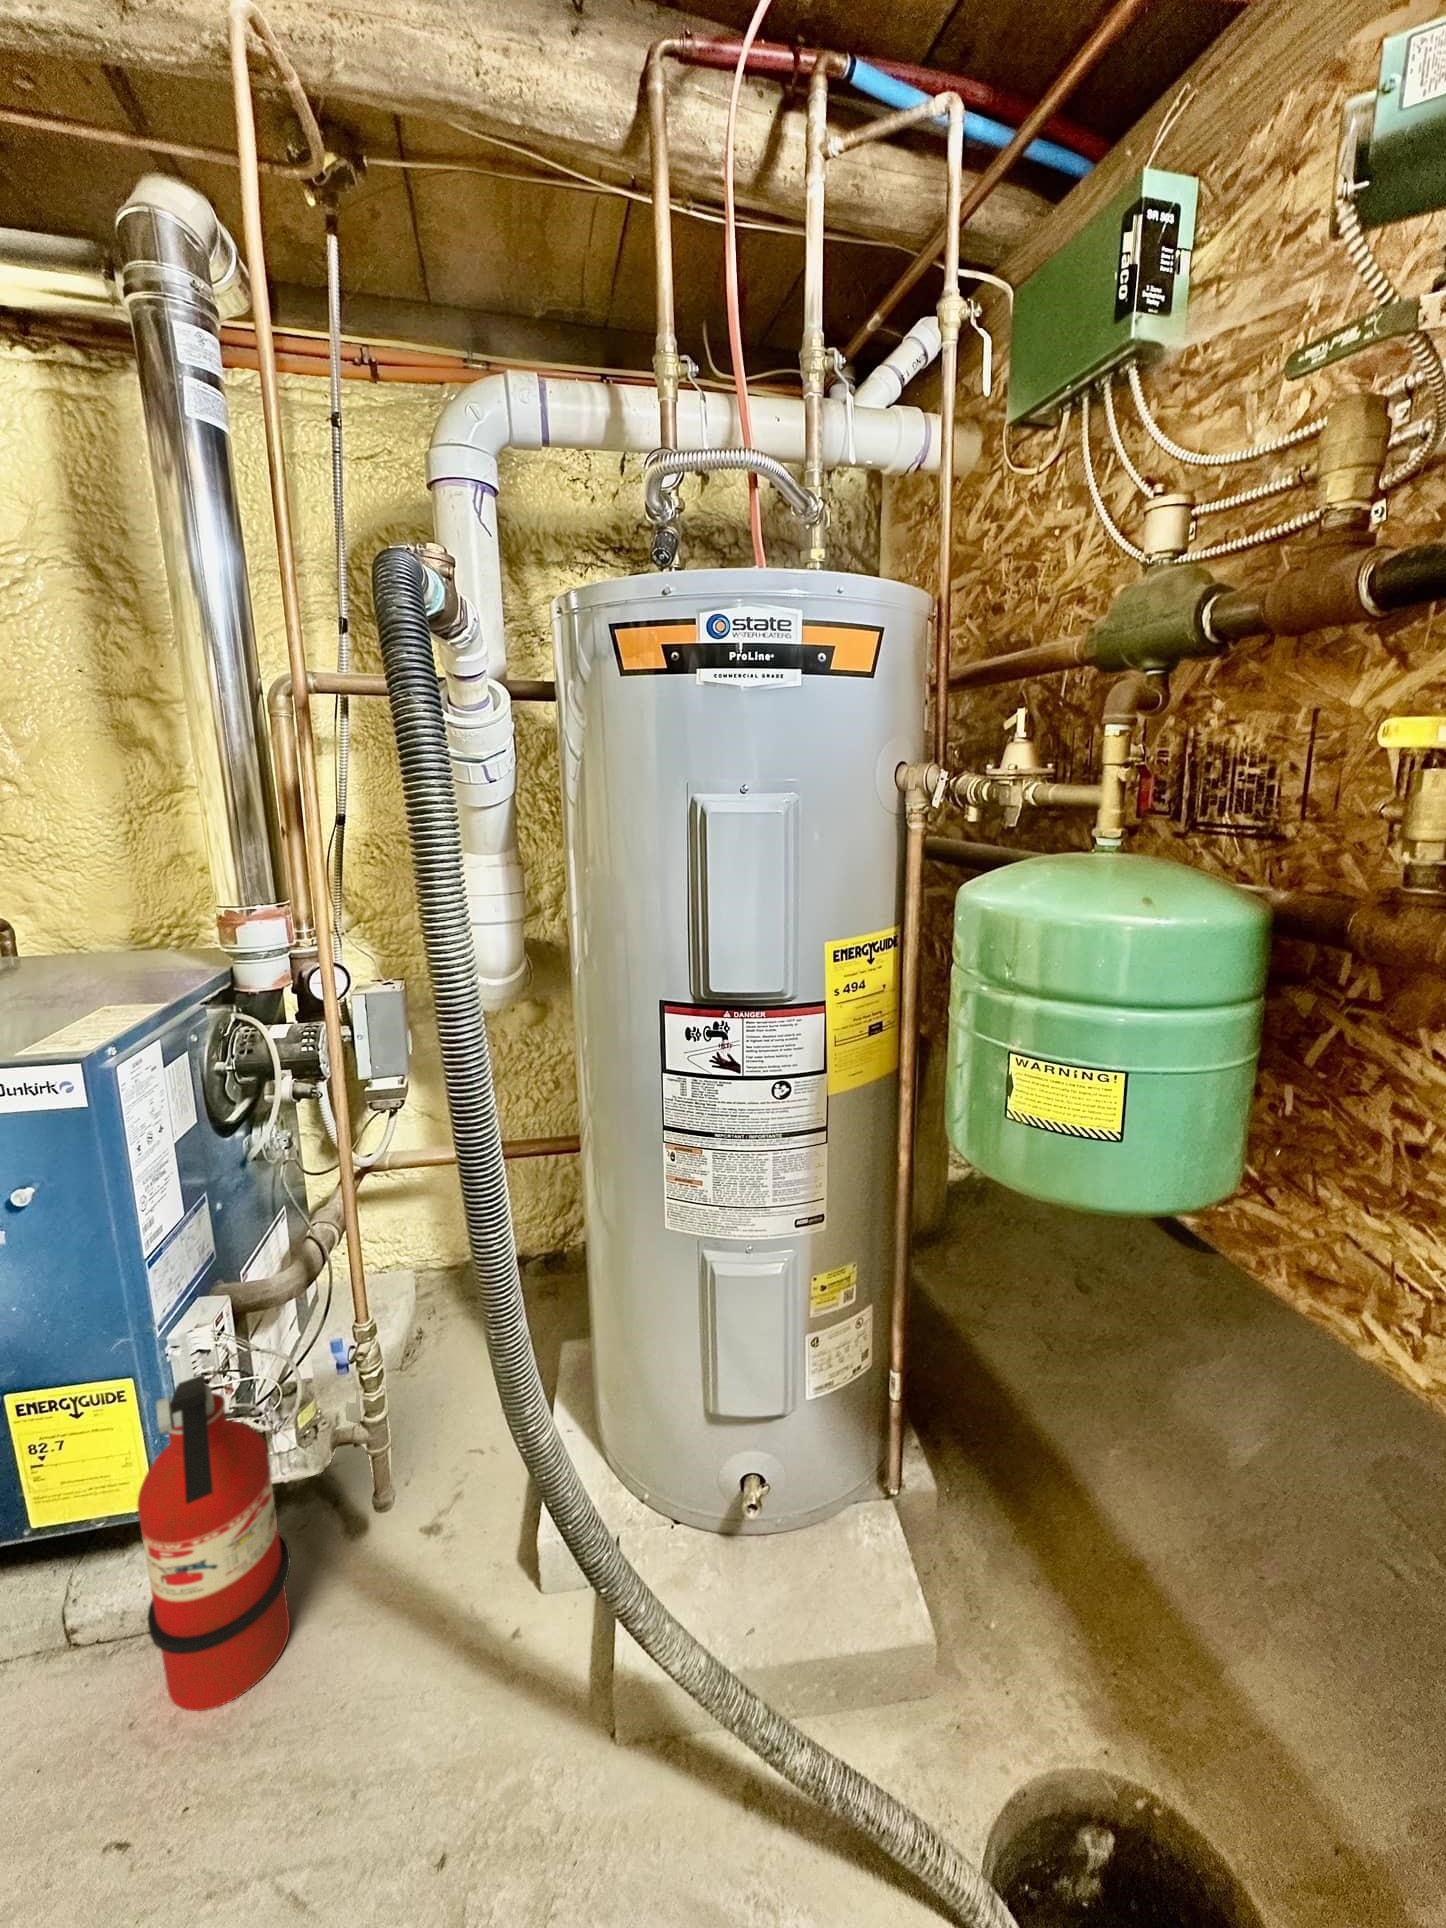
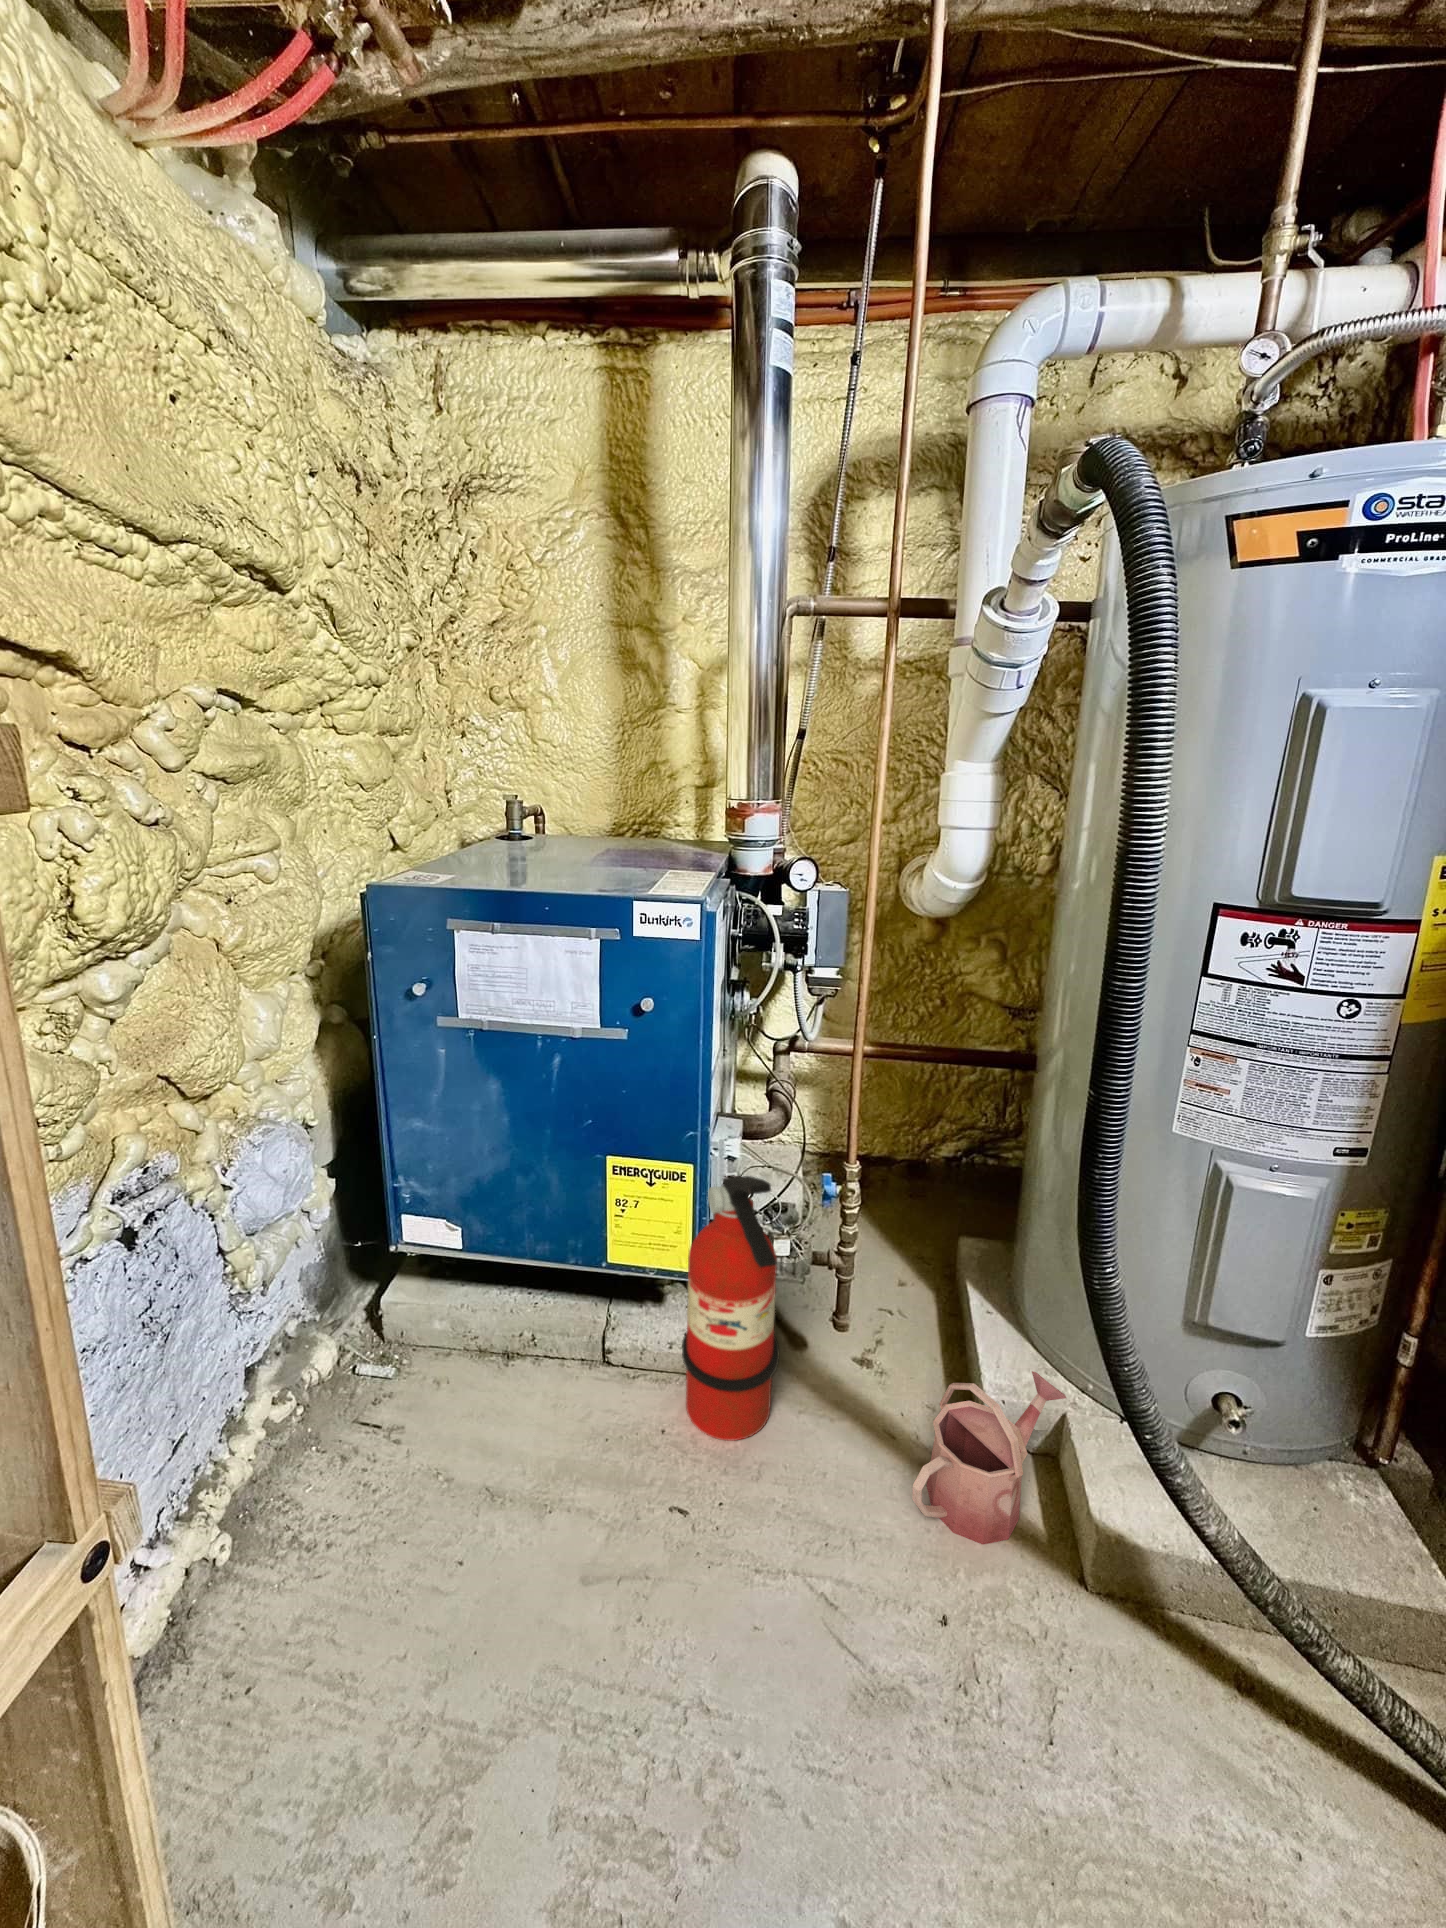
watering can: none [411,1500,613,1734] -> present [912,1371,1066,1545]

